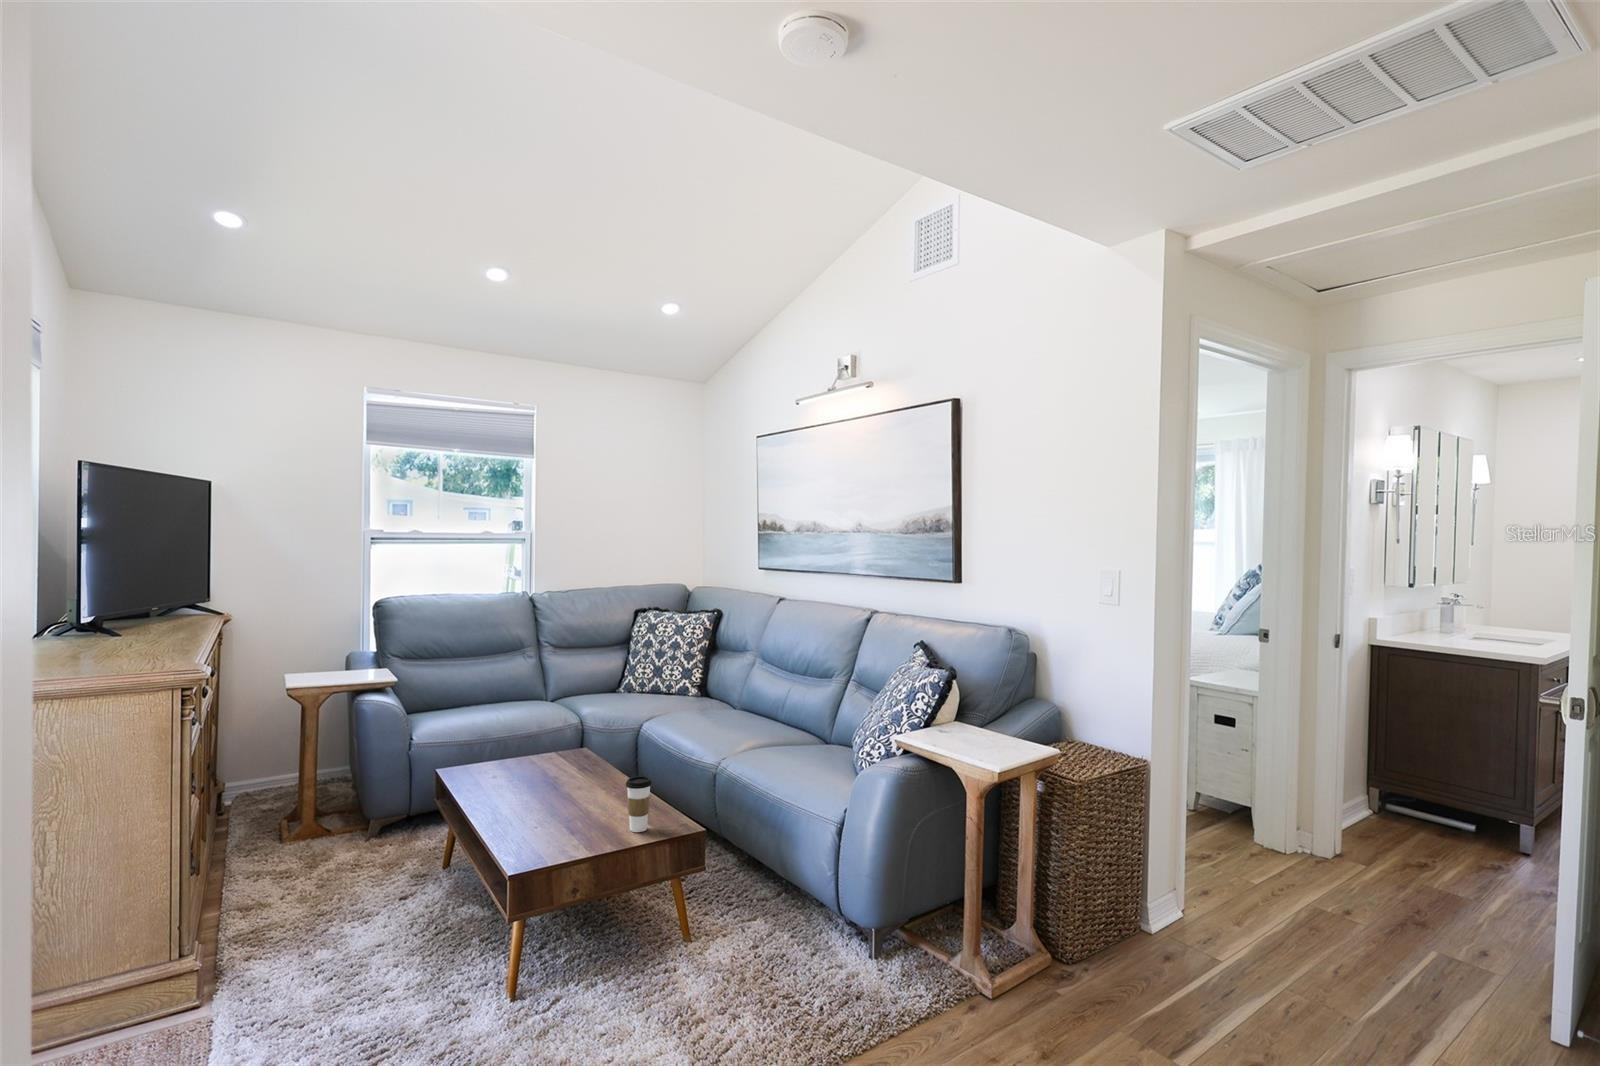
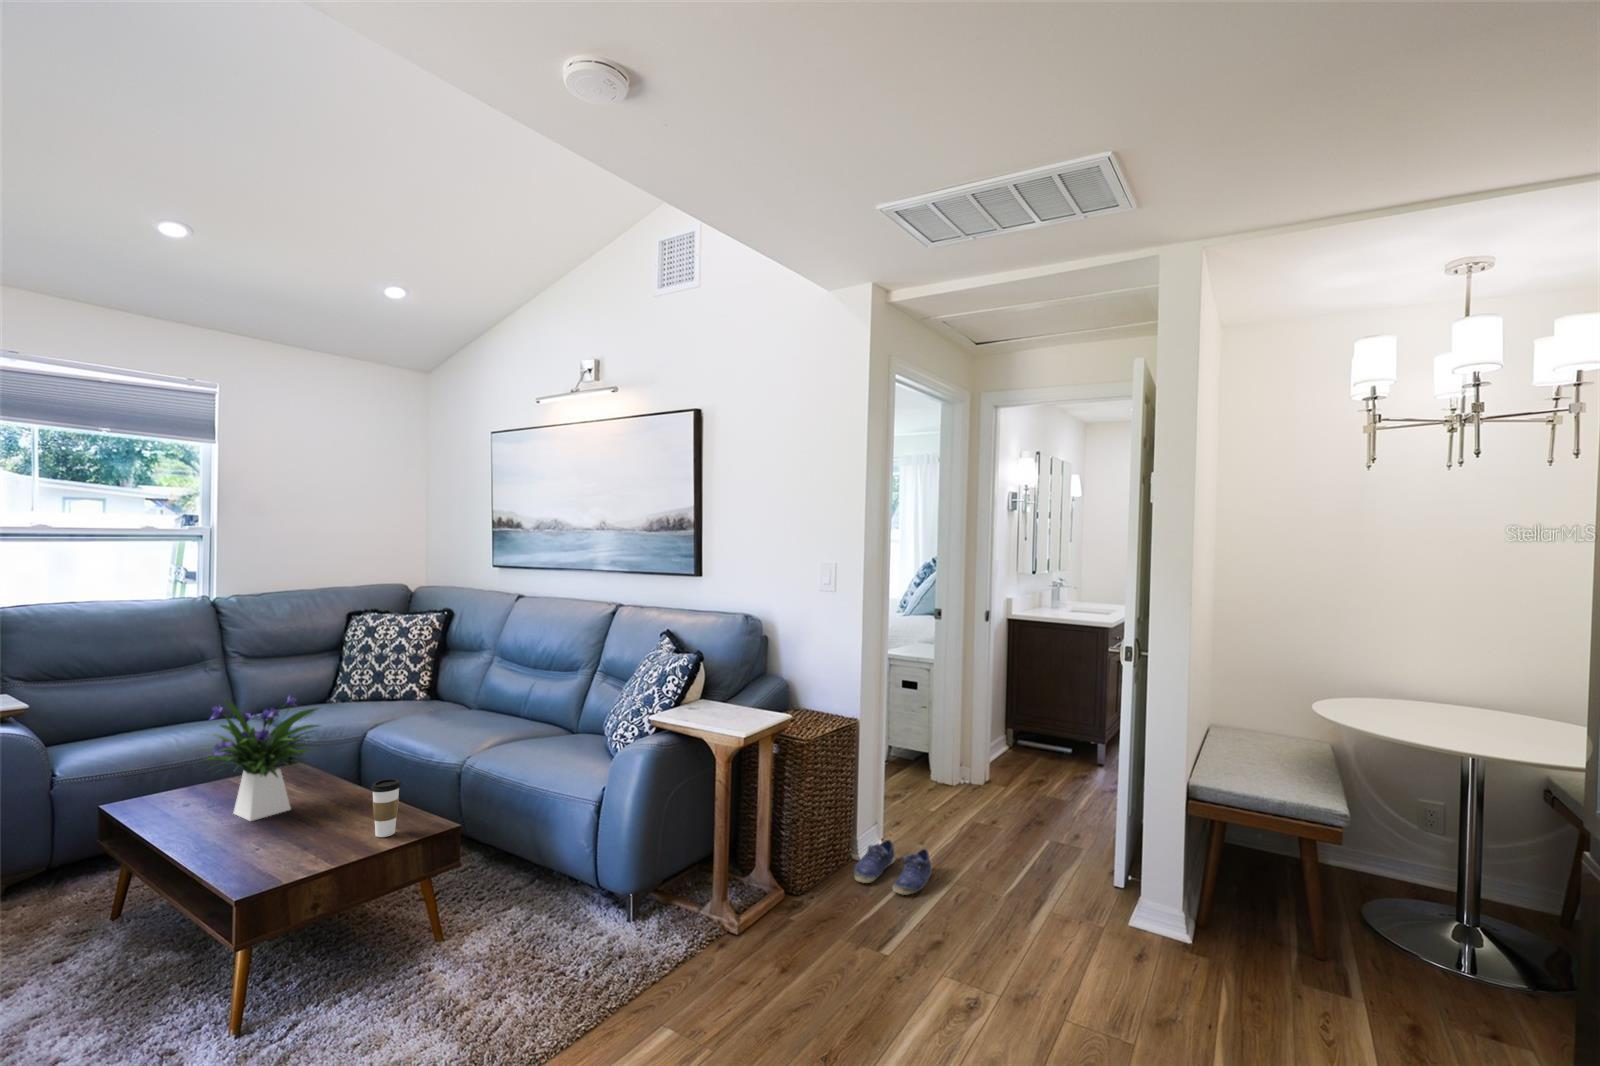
flower arrangement: none [486,686,595,801] -> present [203,696,318,821]
shoe: none [1142,915,1251,991] -> present [854,840,932,895]

